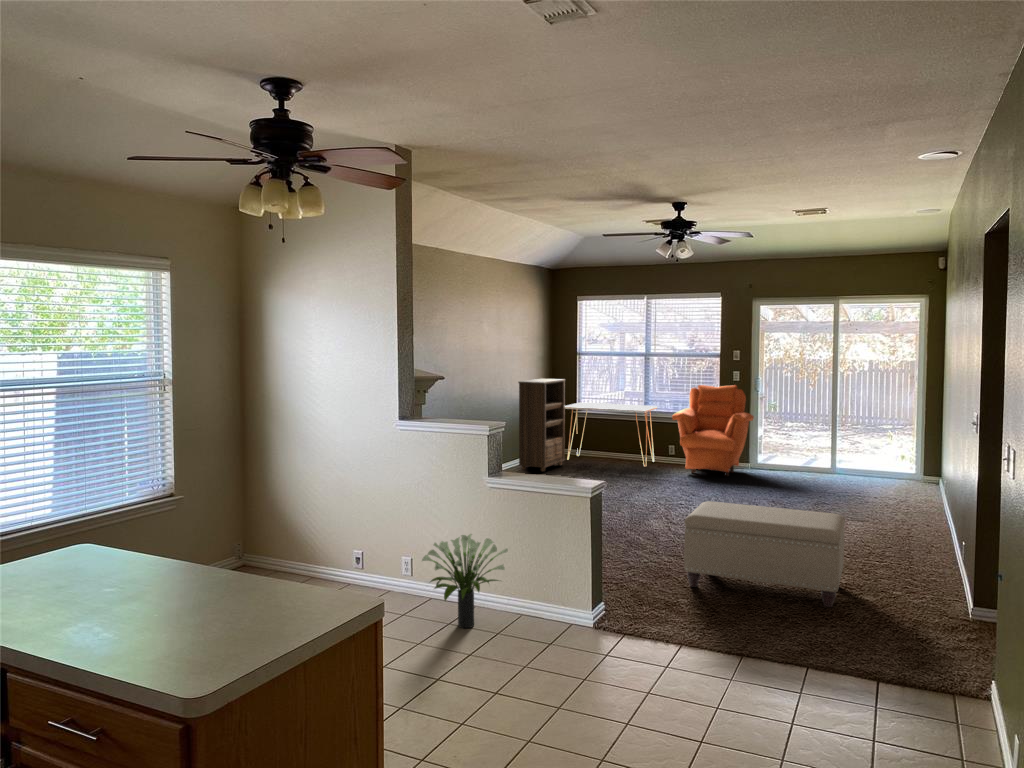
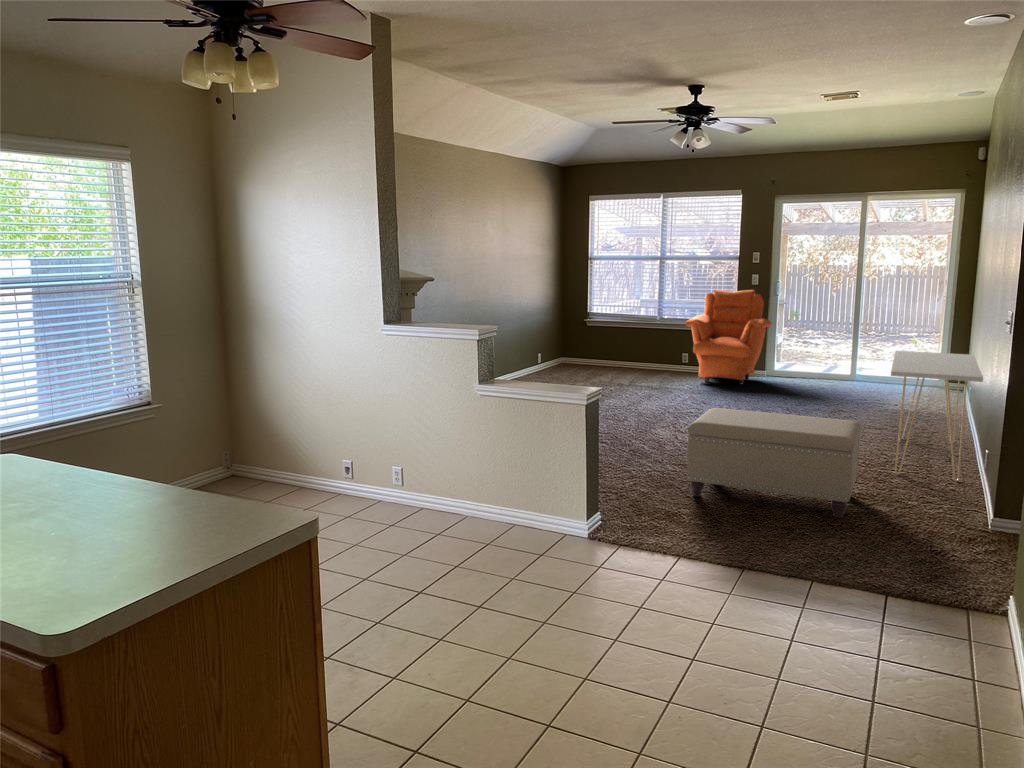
bookshelf: present [518,378,565,472] -> none [526,285,576,381]
console table: present [565,402,657,466] -> present [891,351,983,481]
potted plant: present [422,534,508,628] -> none [405,441,497,538]

